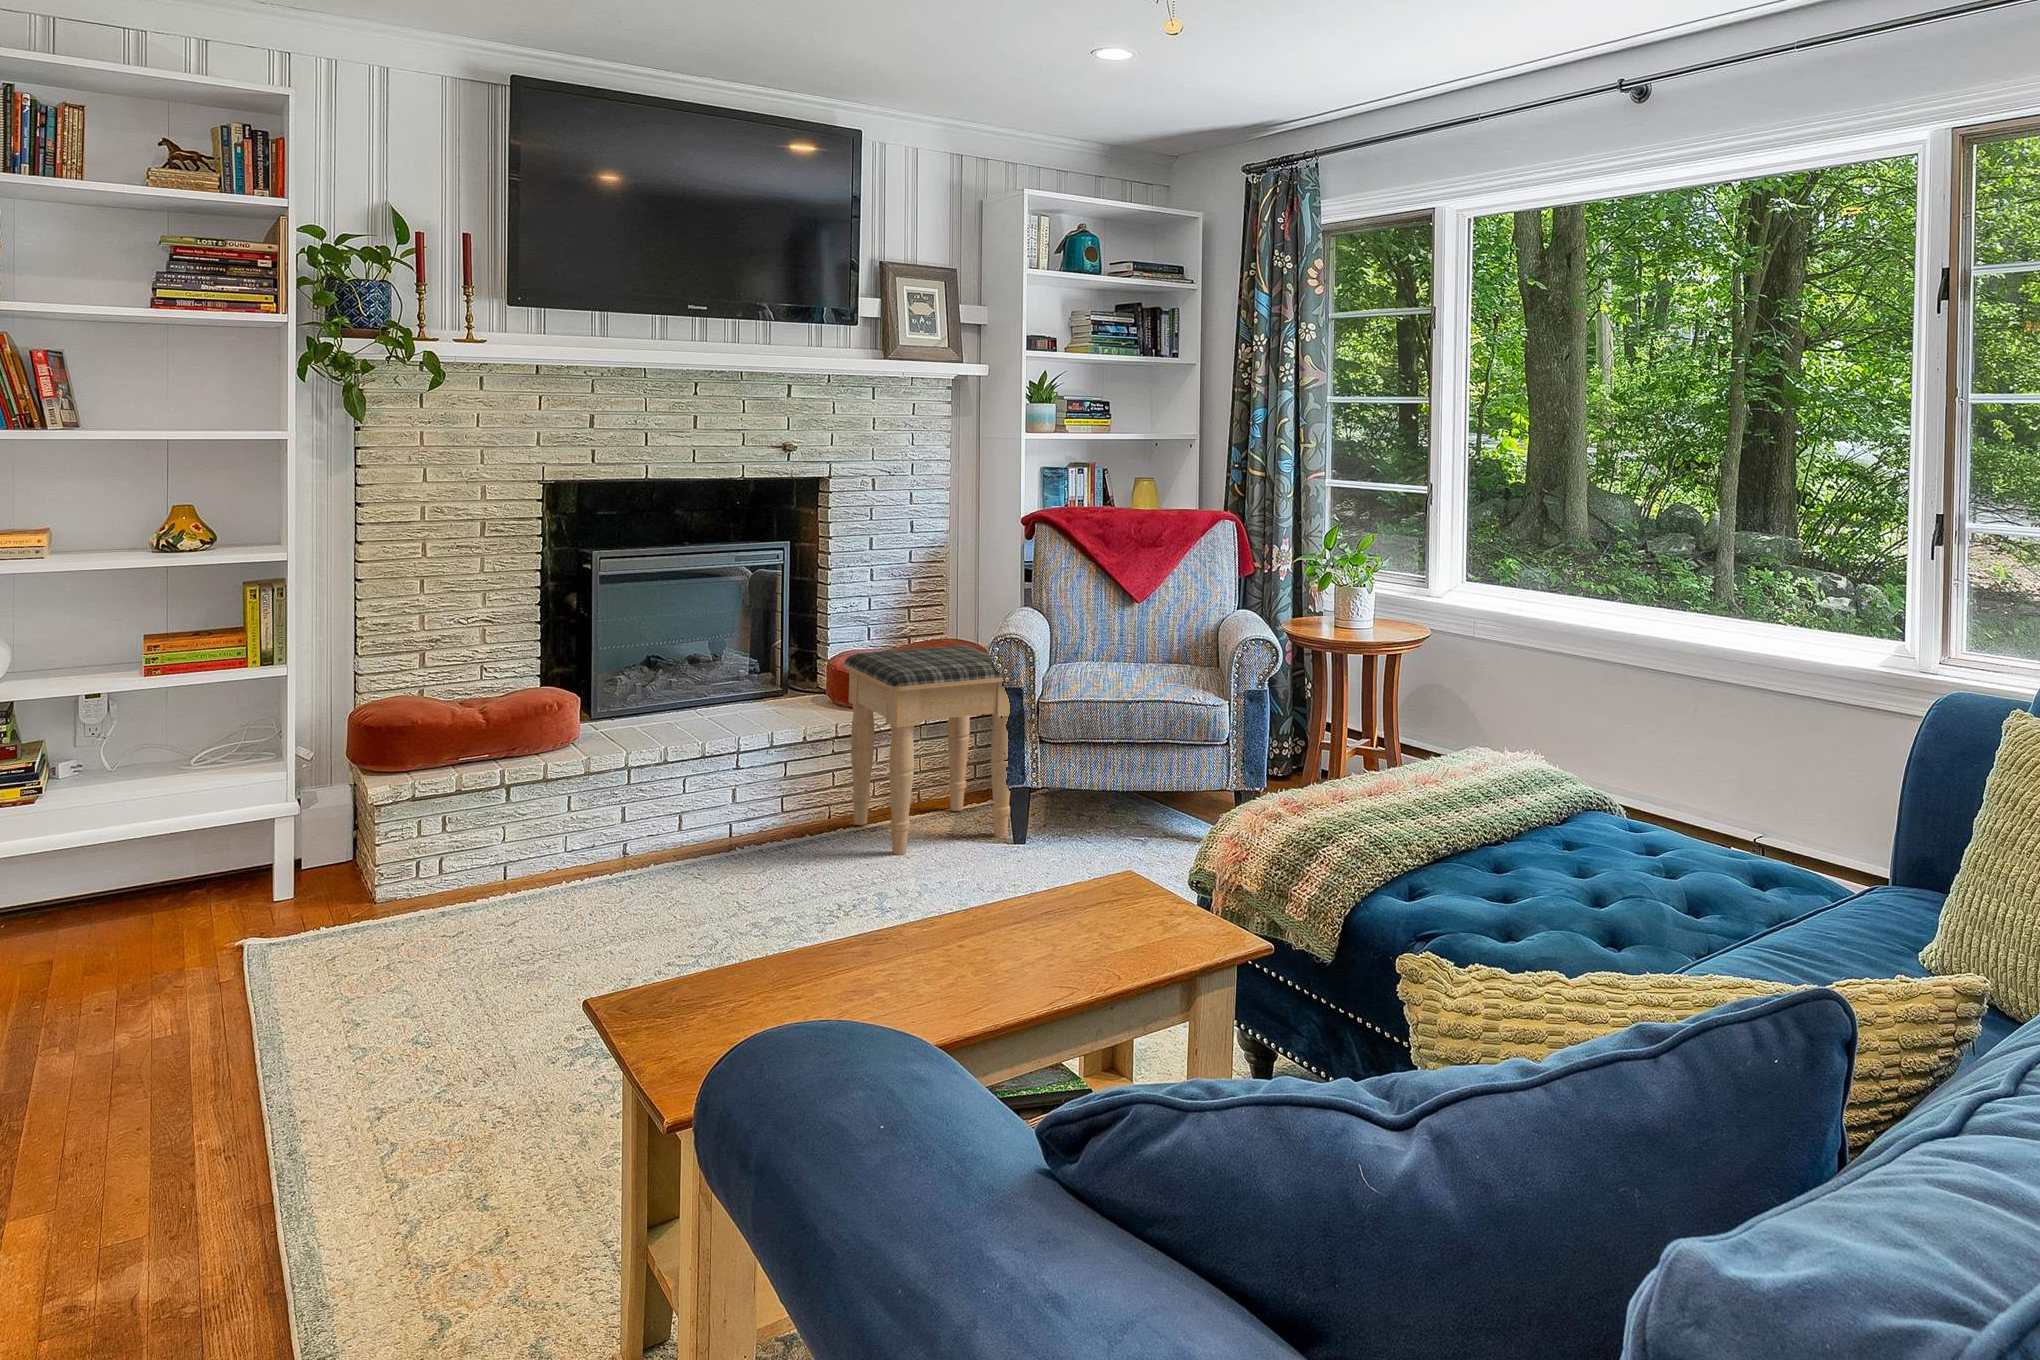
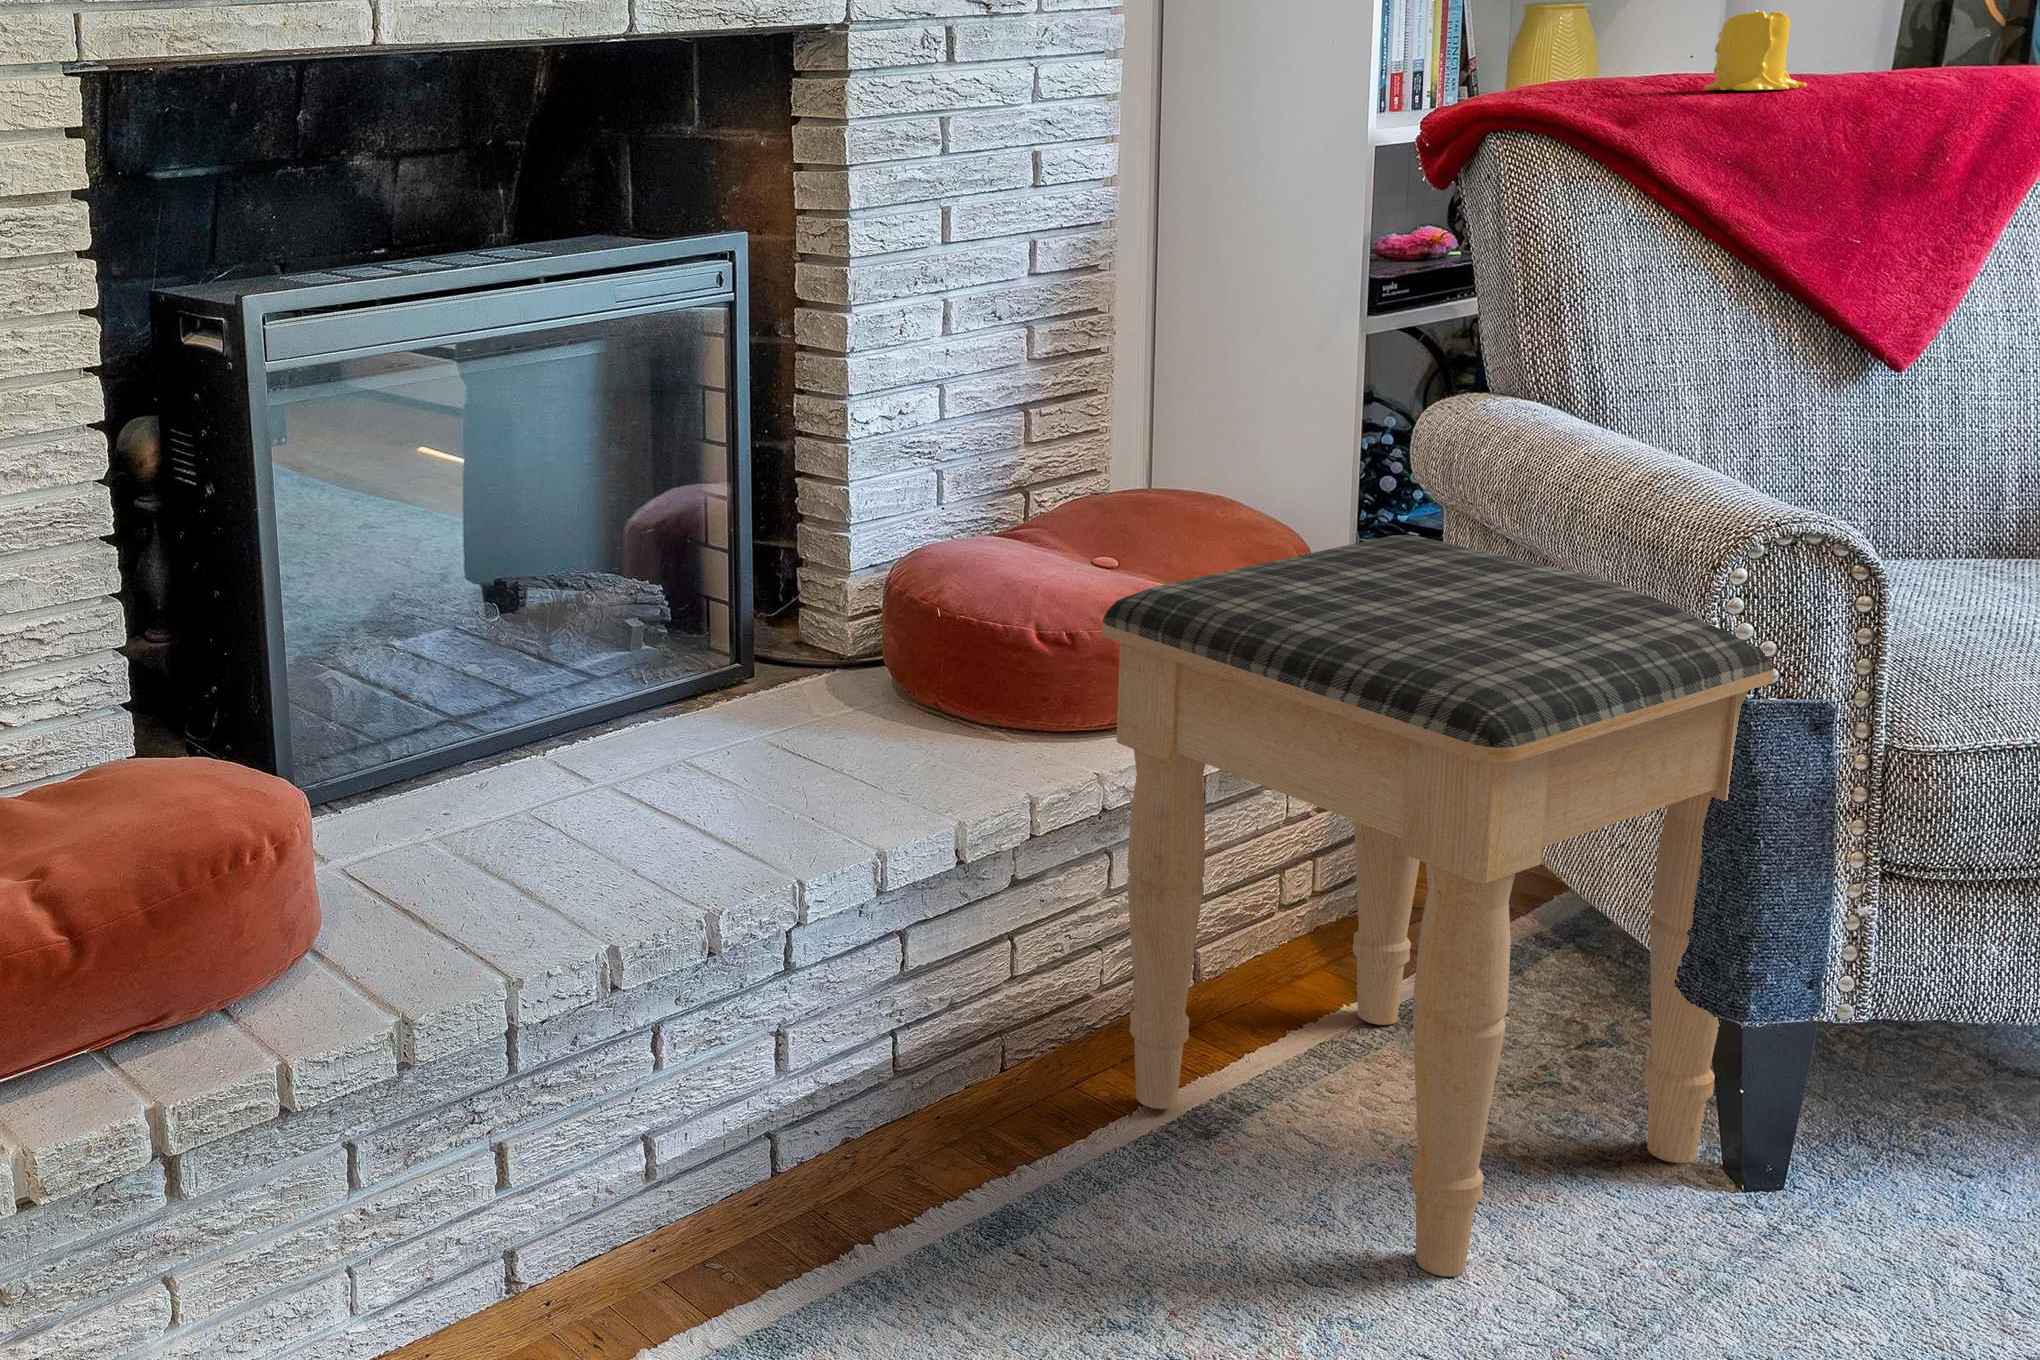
candle: none [1096,487,1126,513] -> present [1704,10,1807,90]

